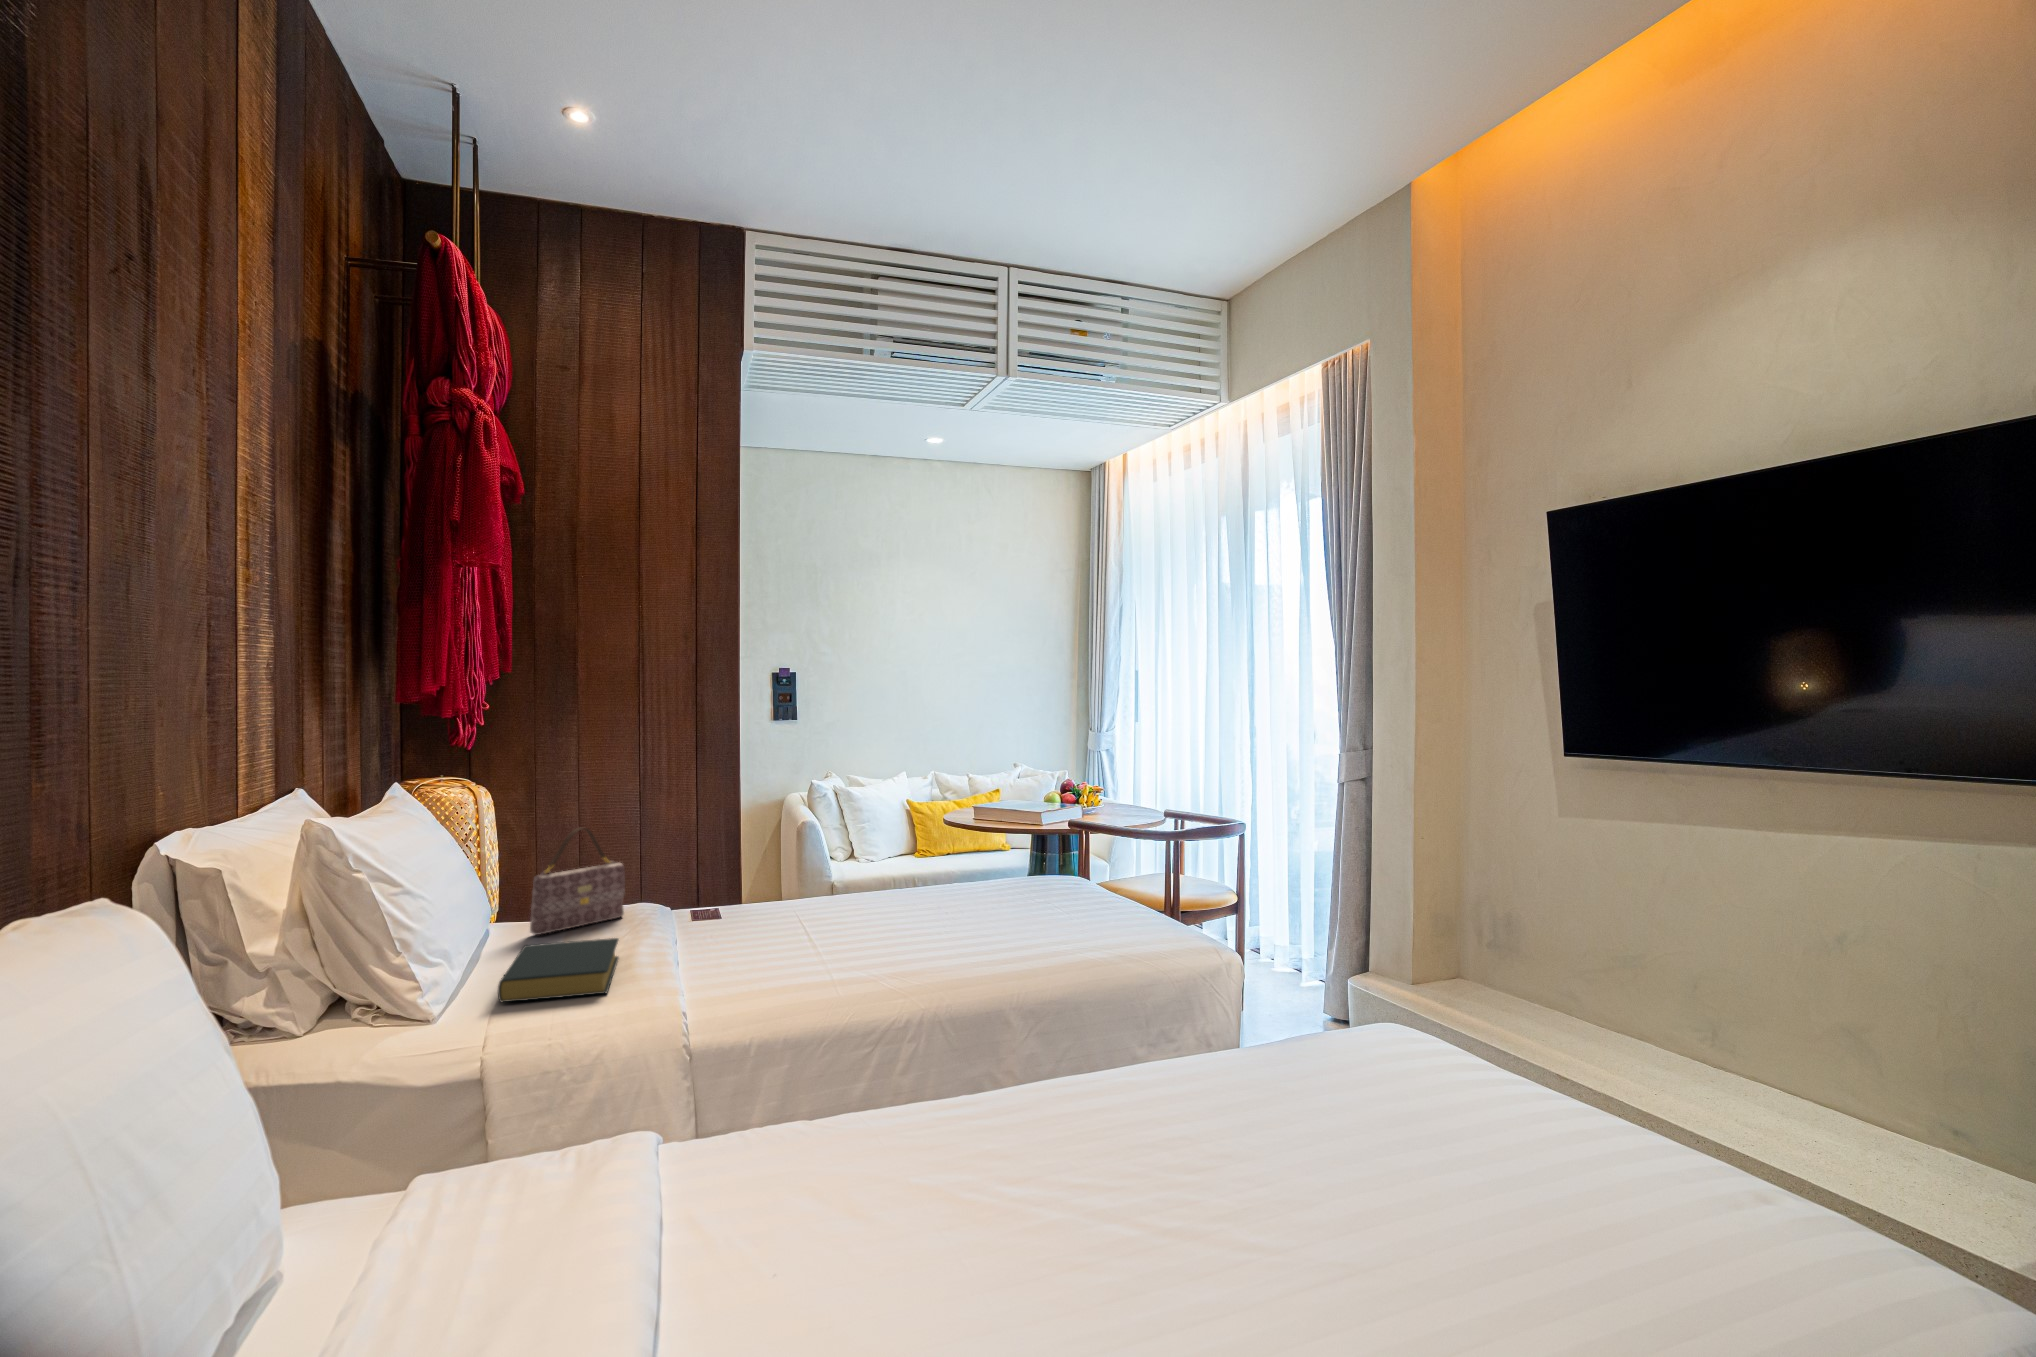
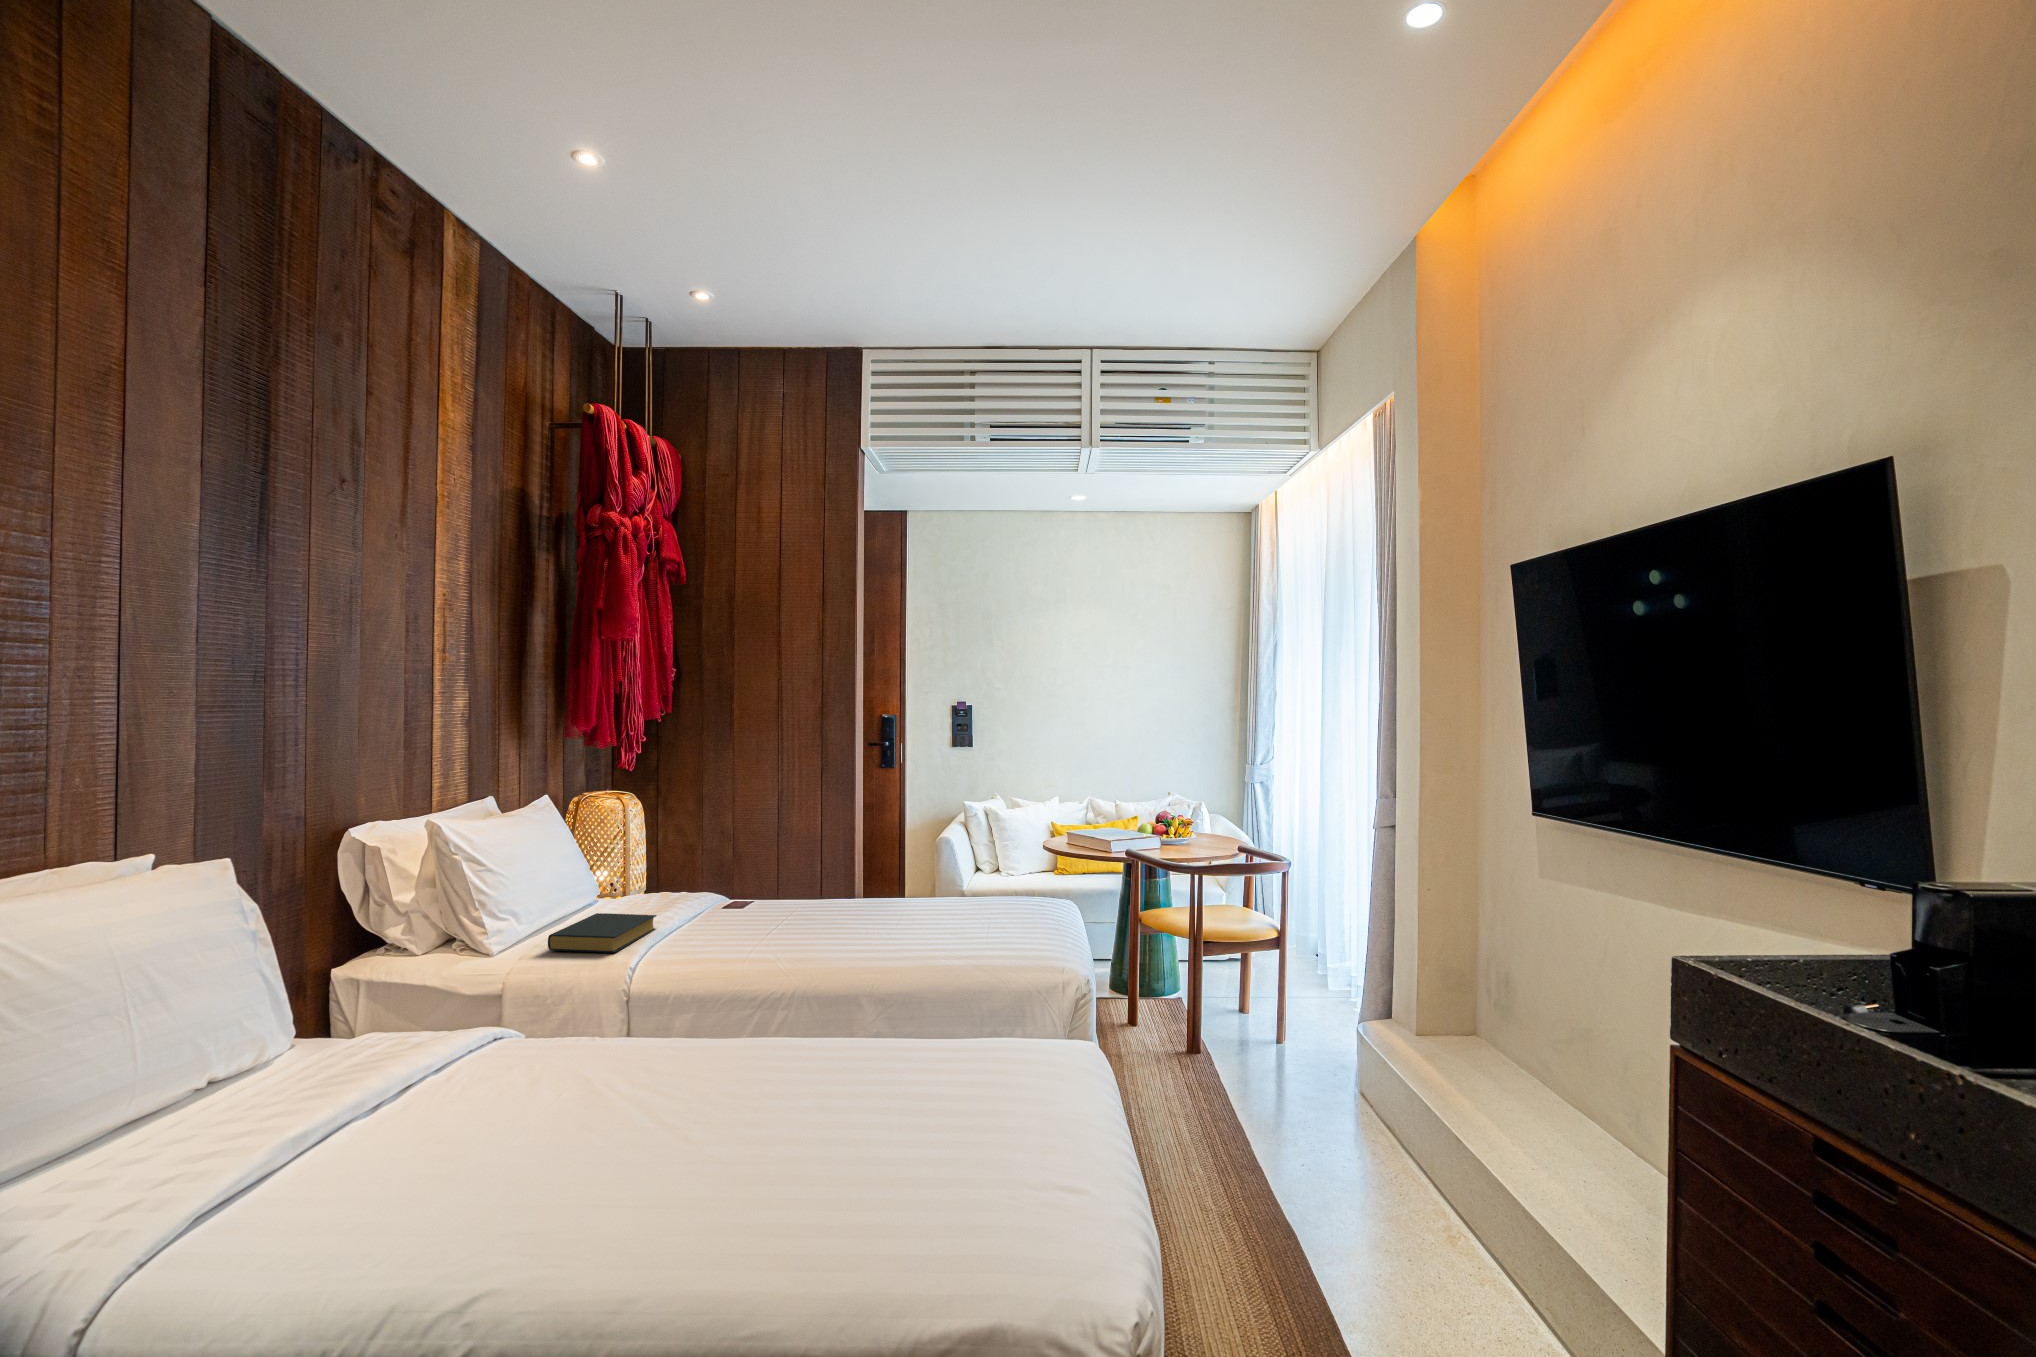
handbag: present [530,828,625,935] -> none [625,832,698,907]

